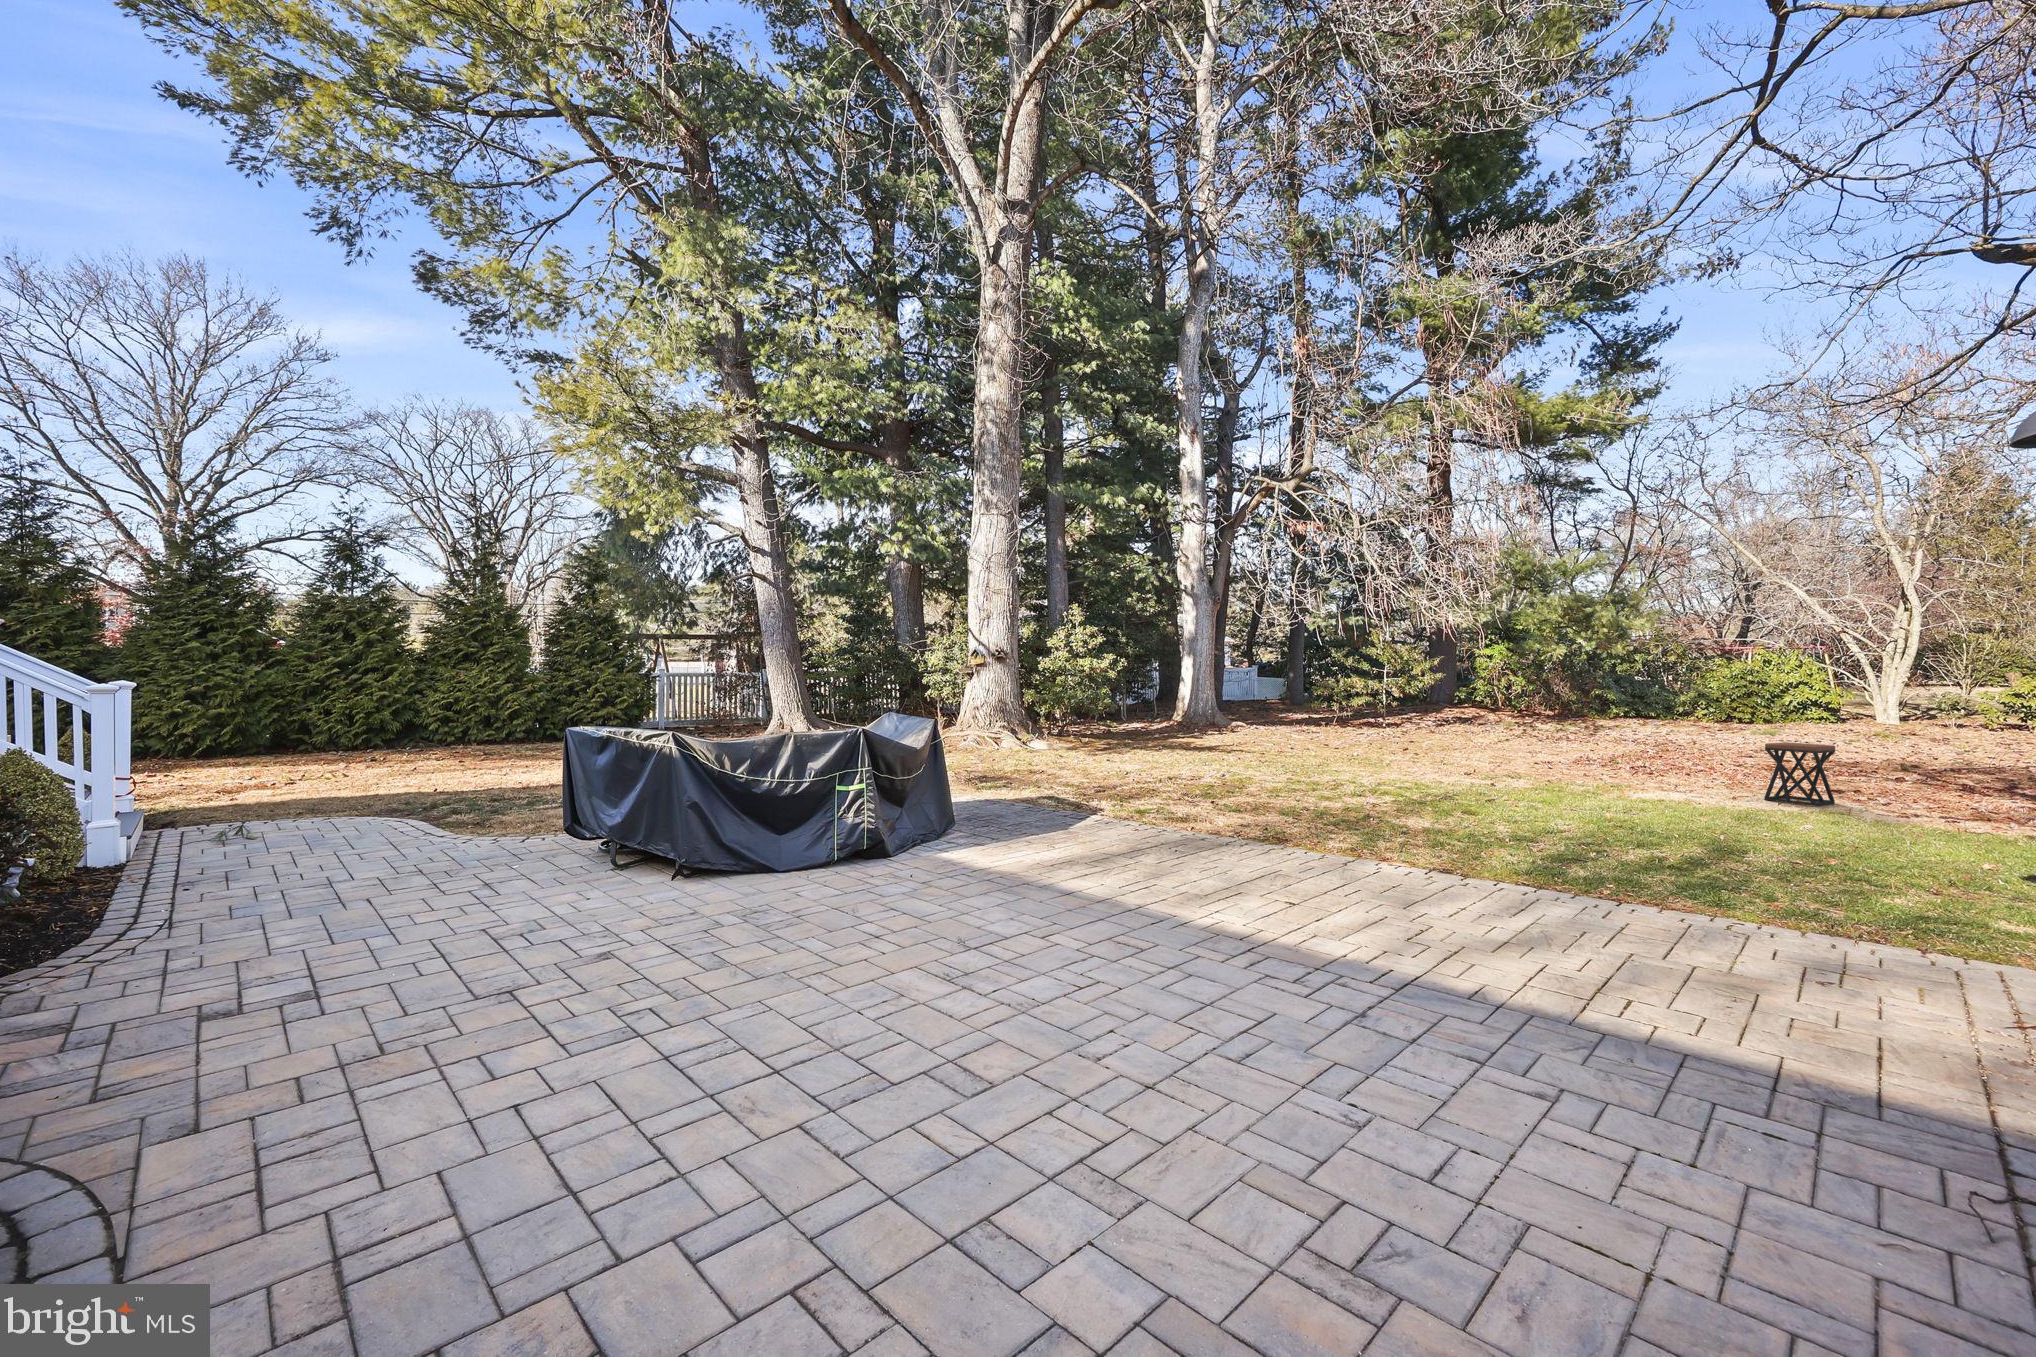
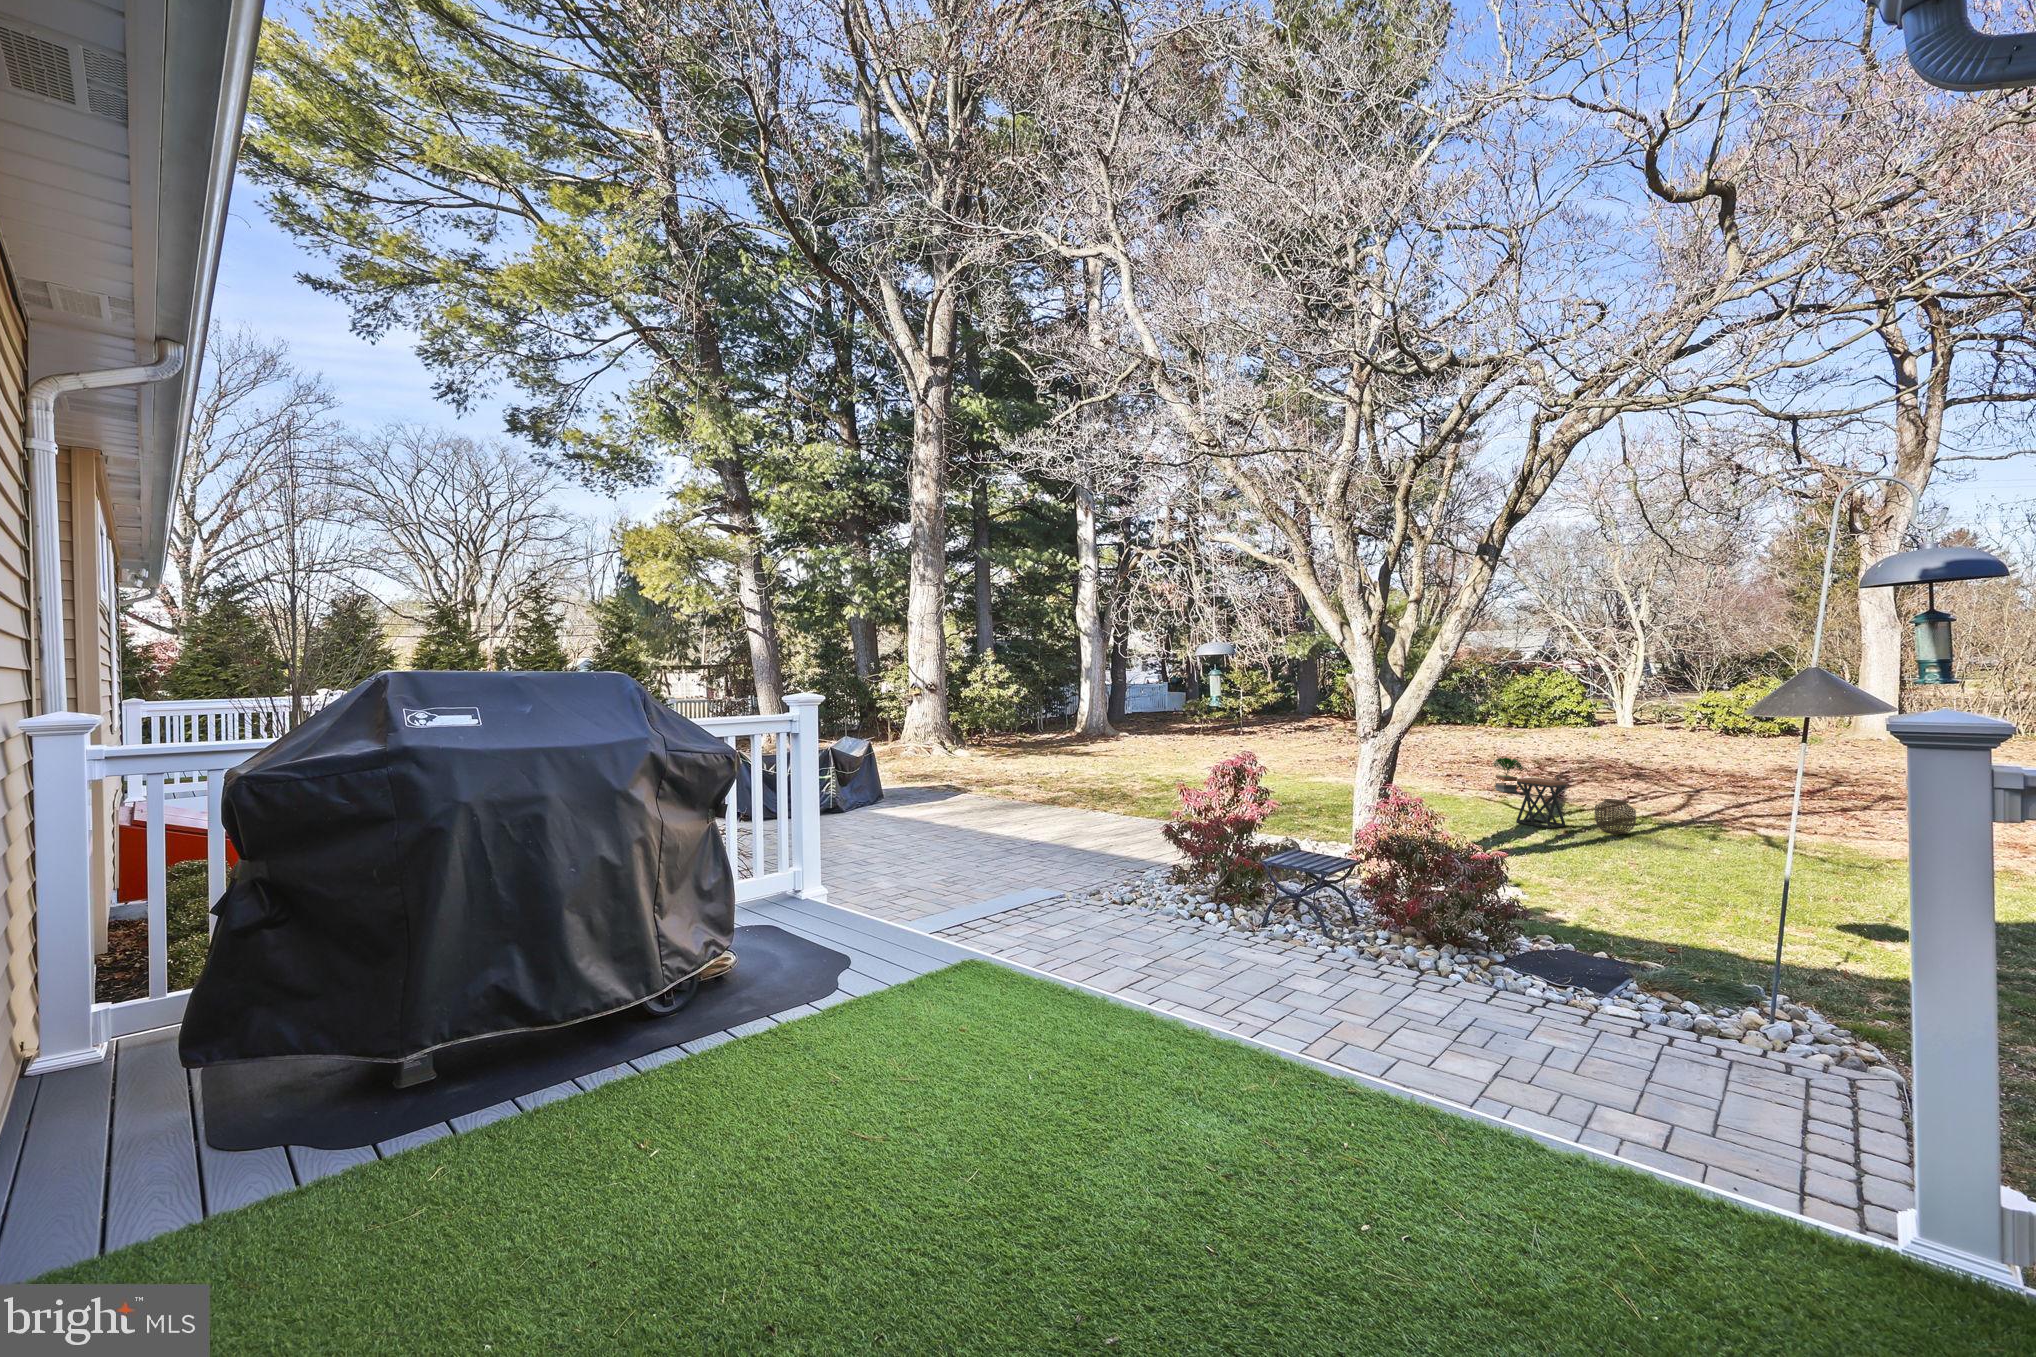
potted tree: none [1720,722,1766,767] -> present [1494,758,1523,792]
woven basket: none [1877,767,1939,812] -> present [1595,799,1636,834]

